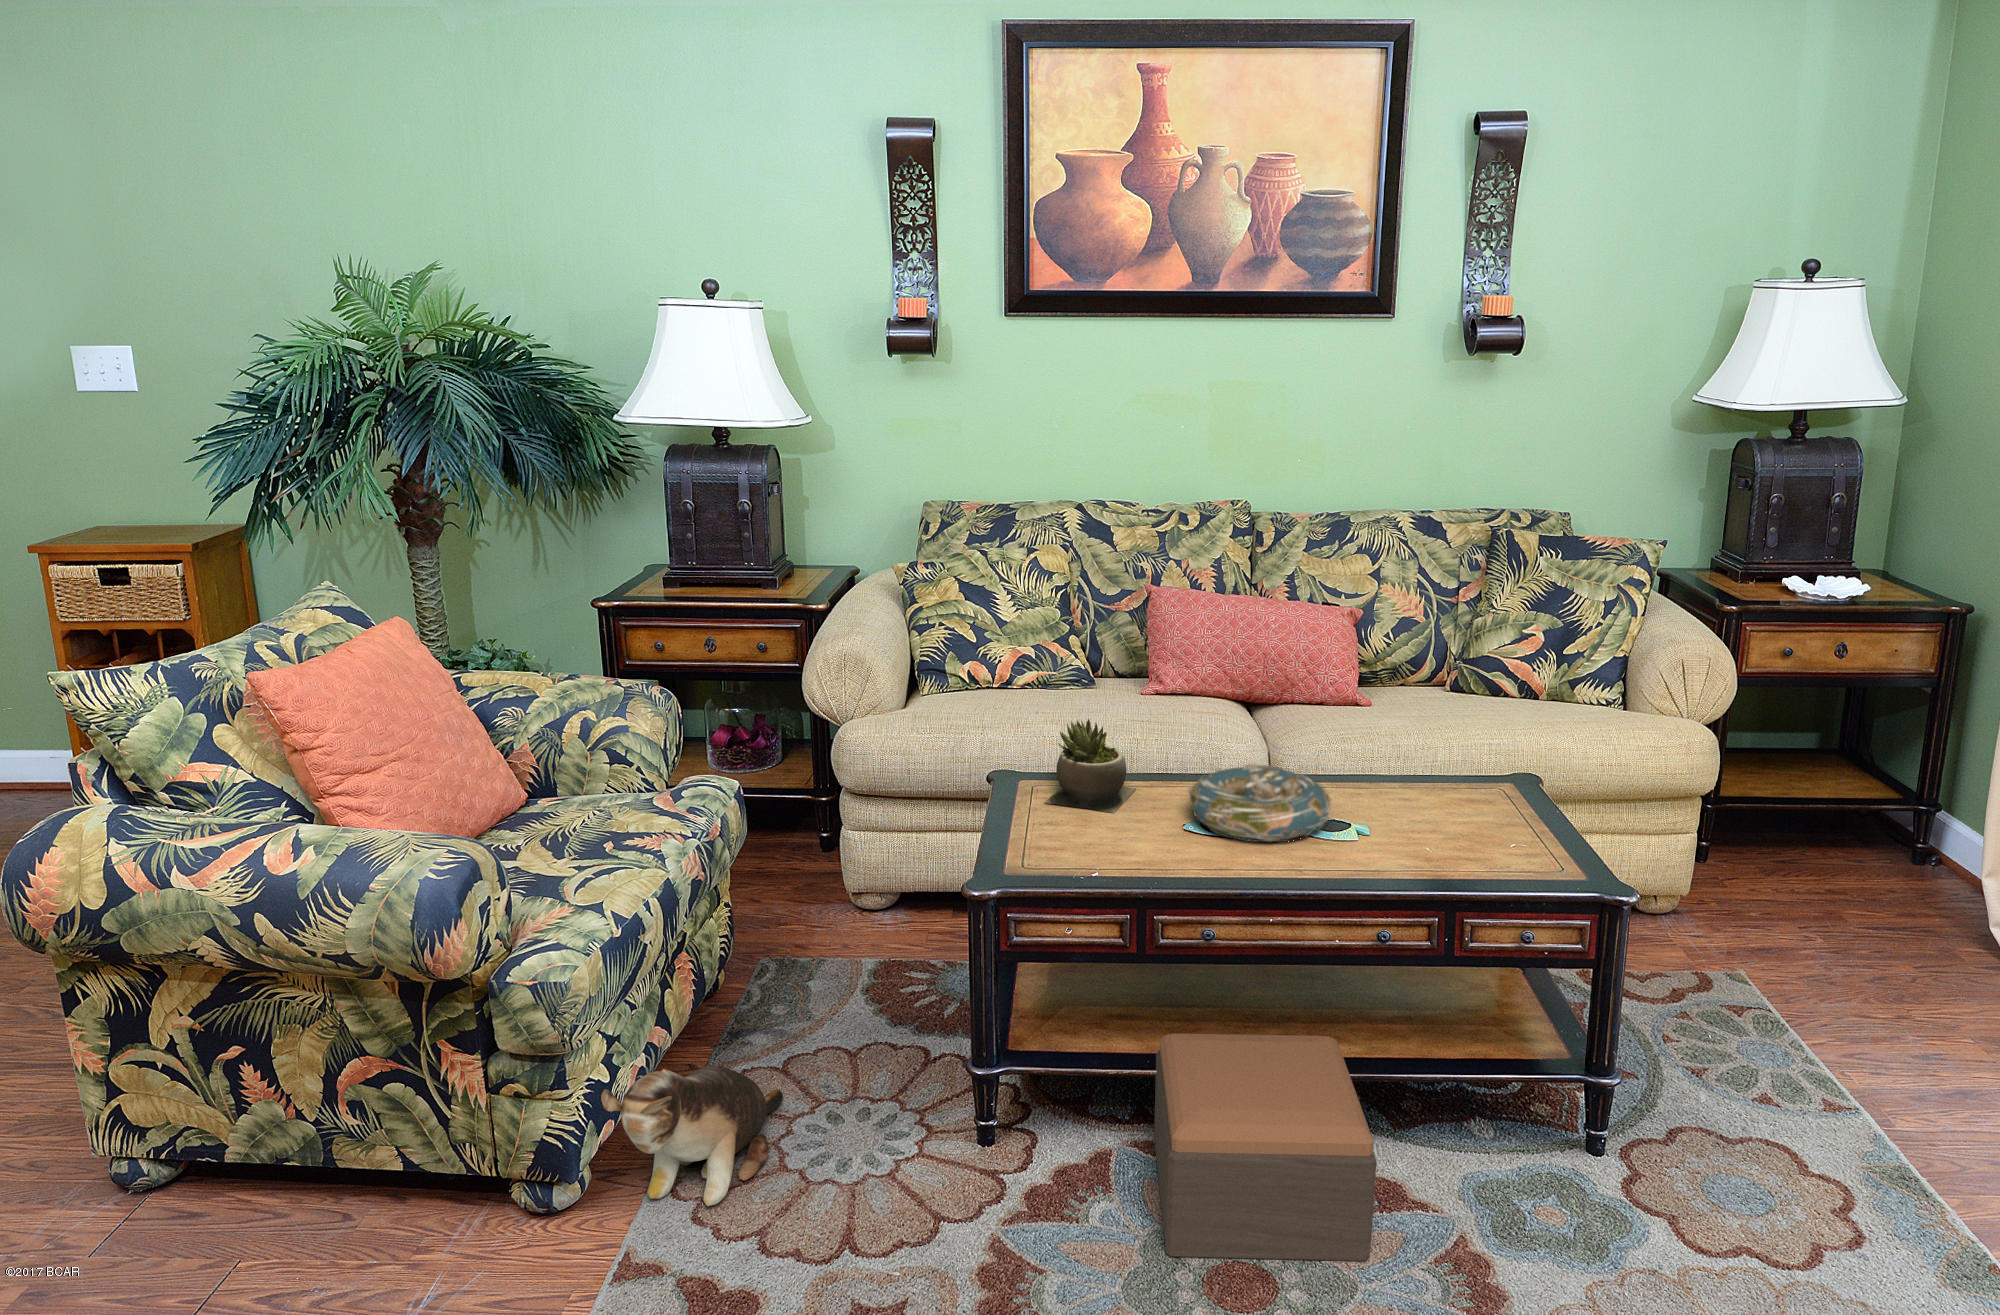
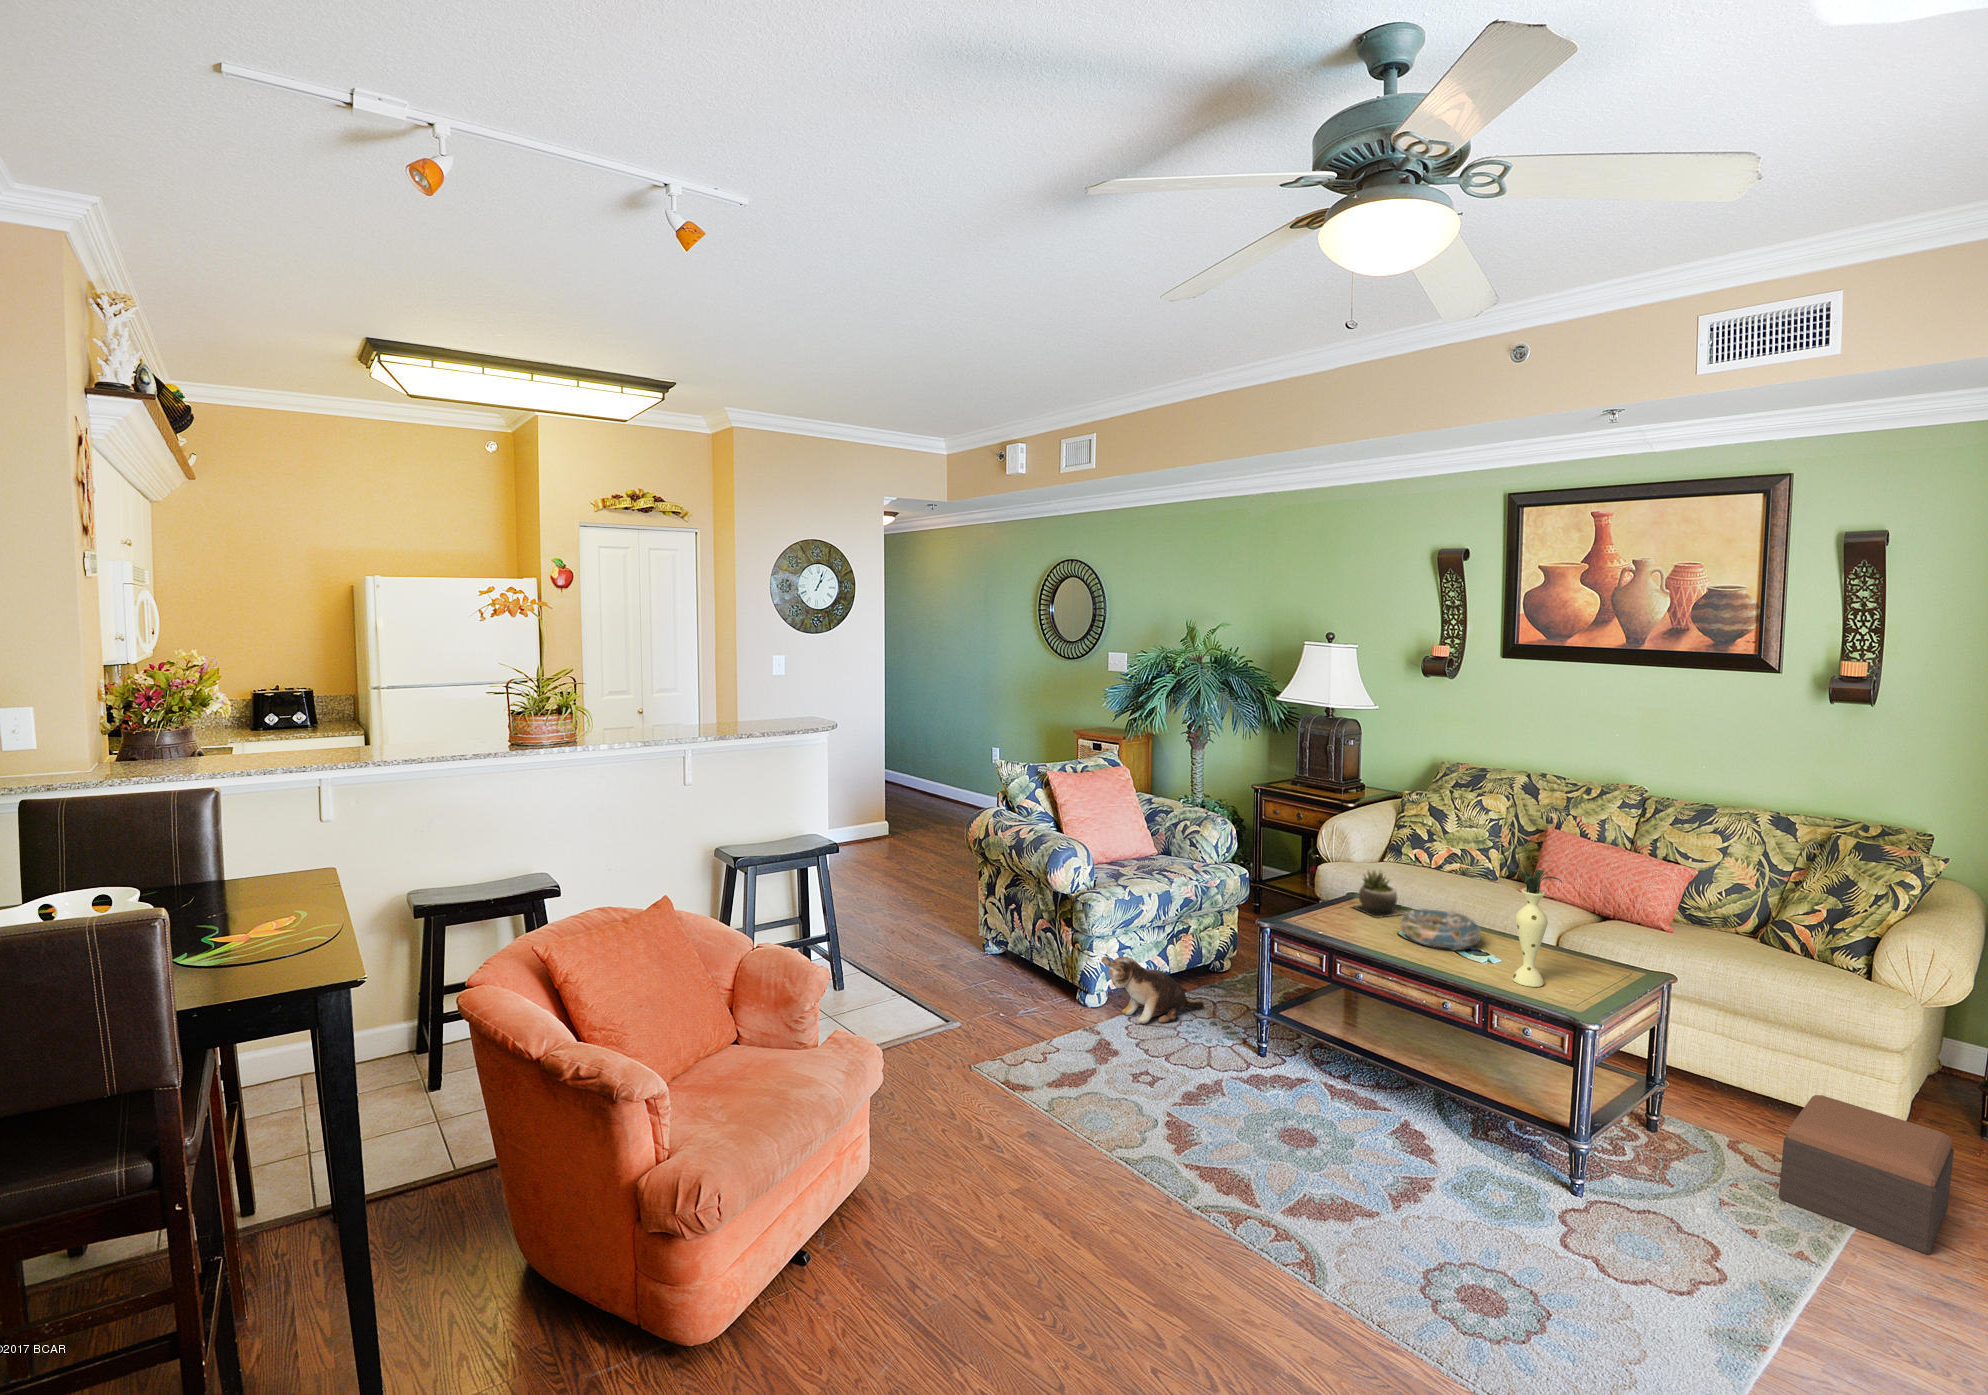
vase: none [1441,650,1540,866] -> present [1506,865,1562,987]
footstool: present [1154,1033,1377,1261] -> present [1779,1095,1954,1255]

